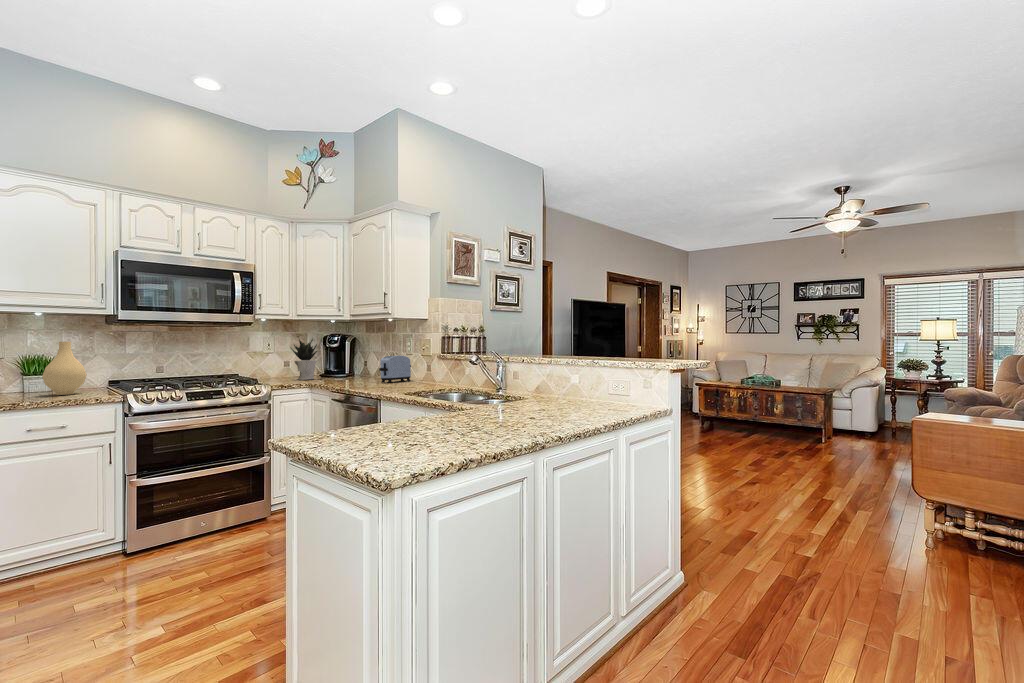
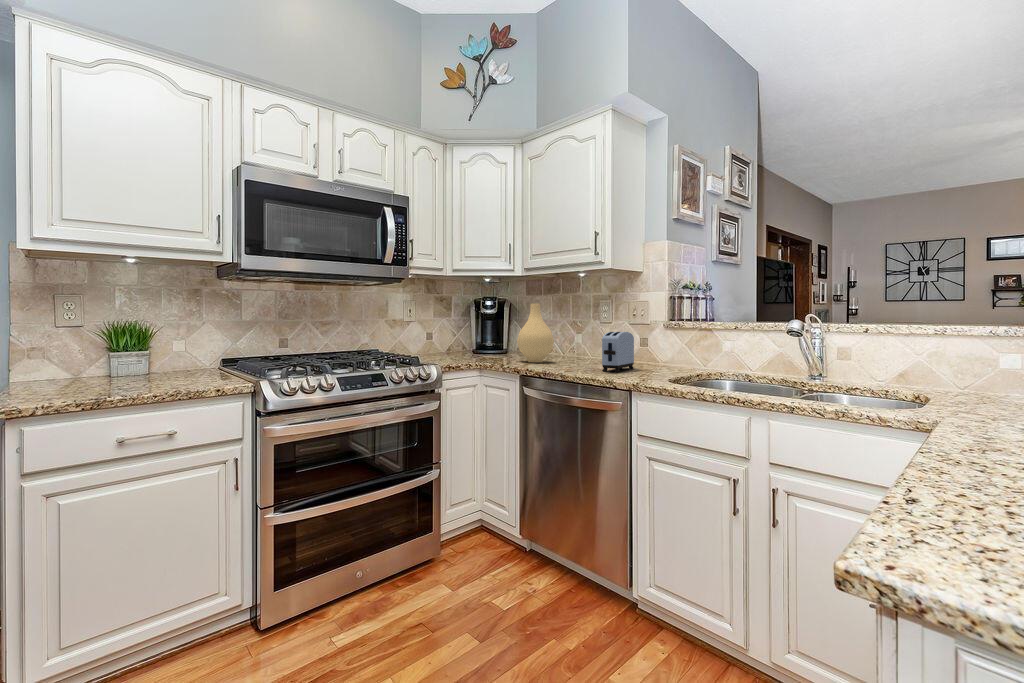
potted plant: present [291,339,318,380] -> none [453,302,492,362]
vase: present [42,342,87,395] -> present [517,303,554,362]

